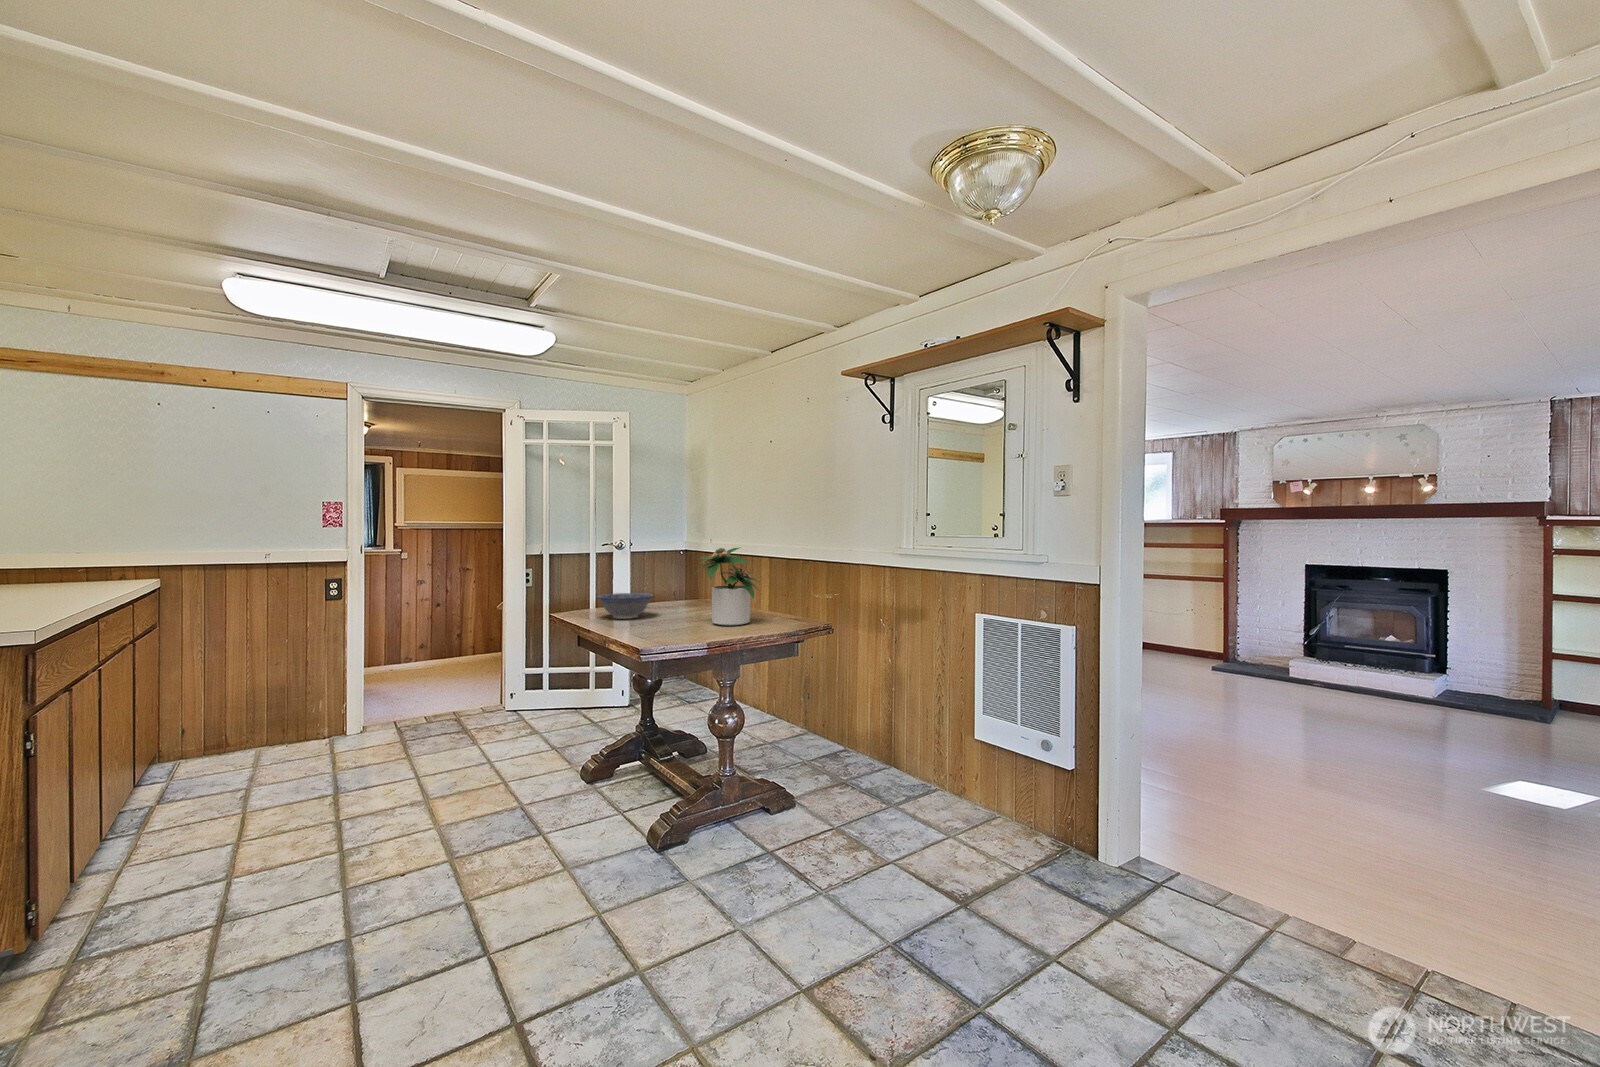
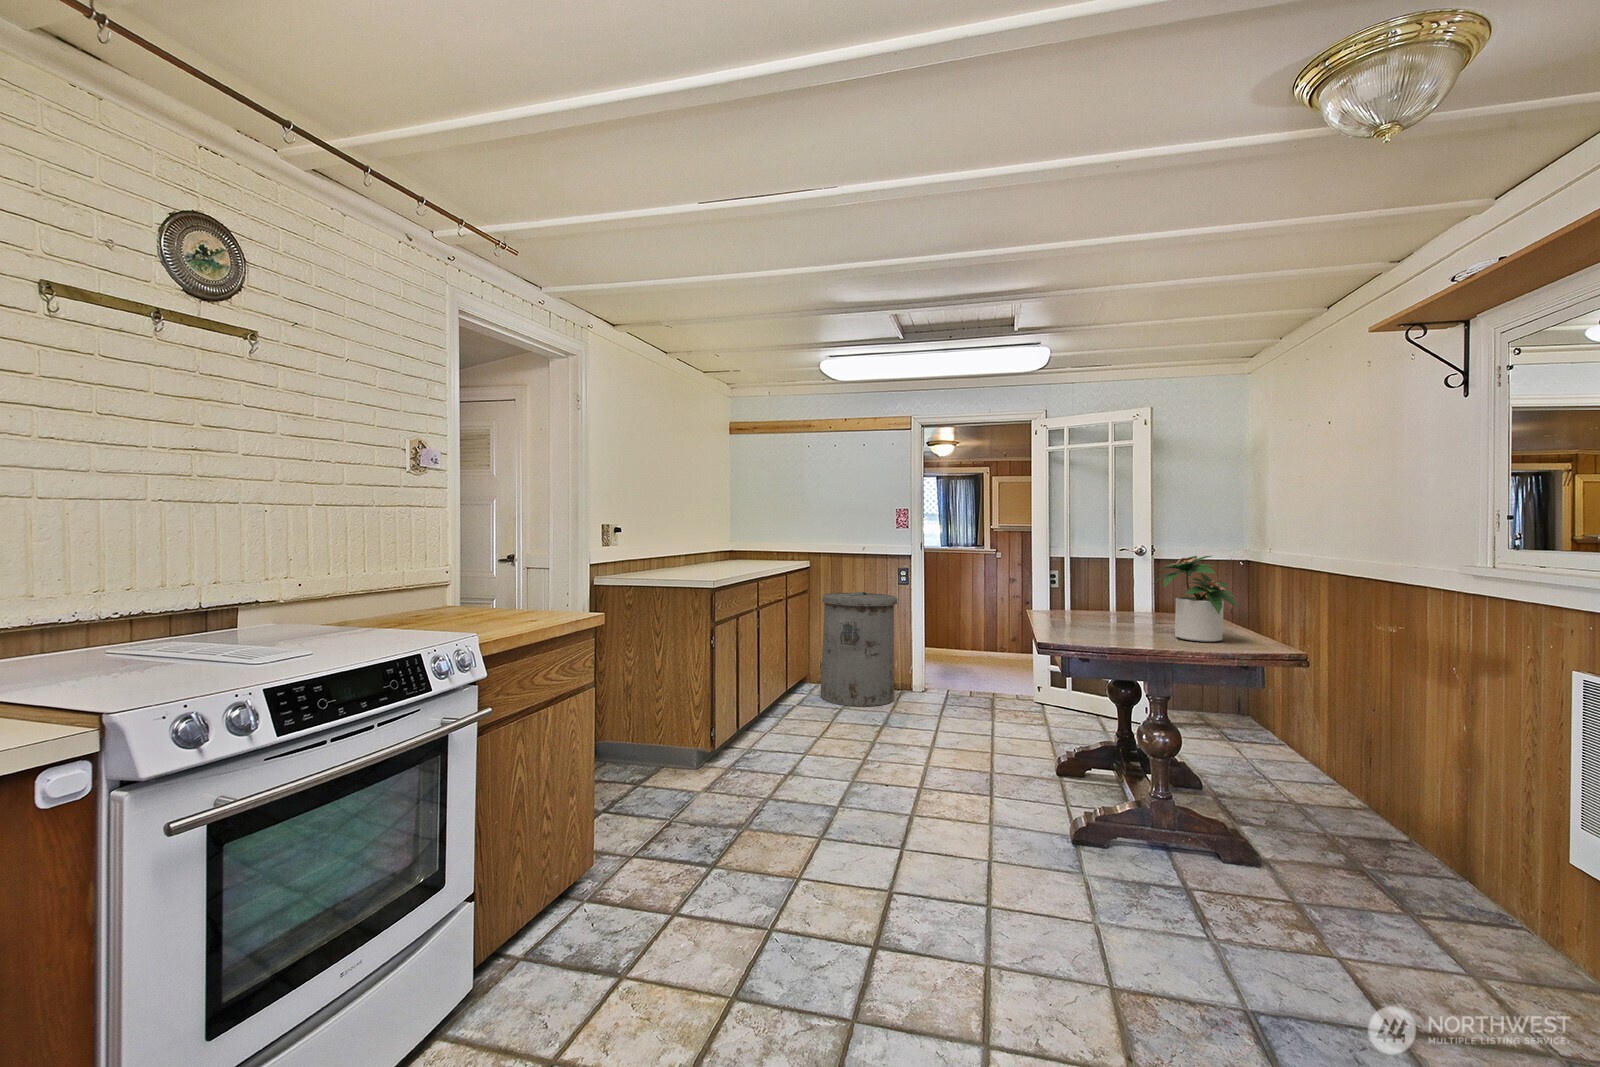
decorative bowl: present [597,593,654,619] -> none [1071,597,1133,623]
trash can: none [194,615,331,782] -> present [820,592,897,706]

